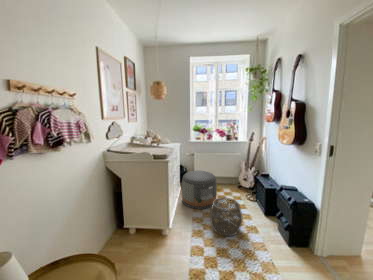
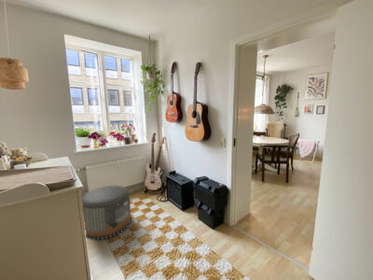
woven basket: present [210,197,243,236] -> none [138,207,175,254]

